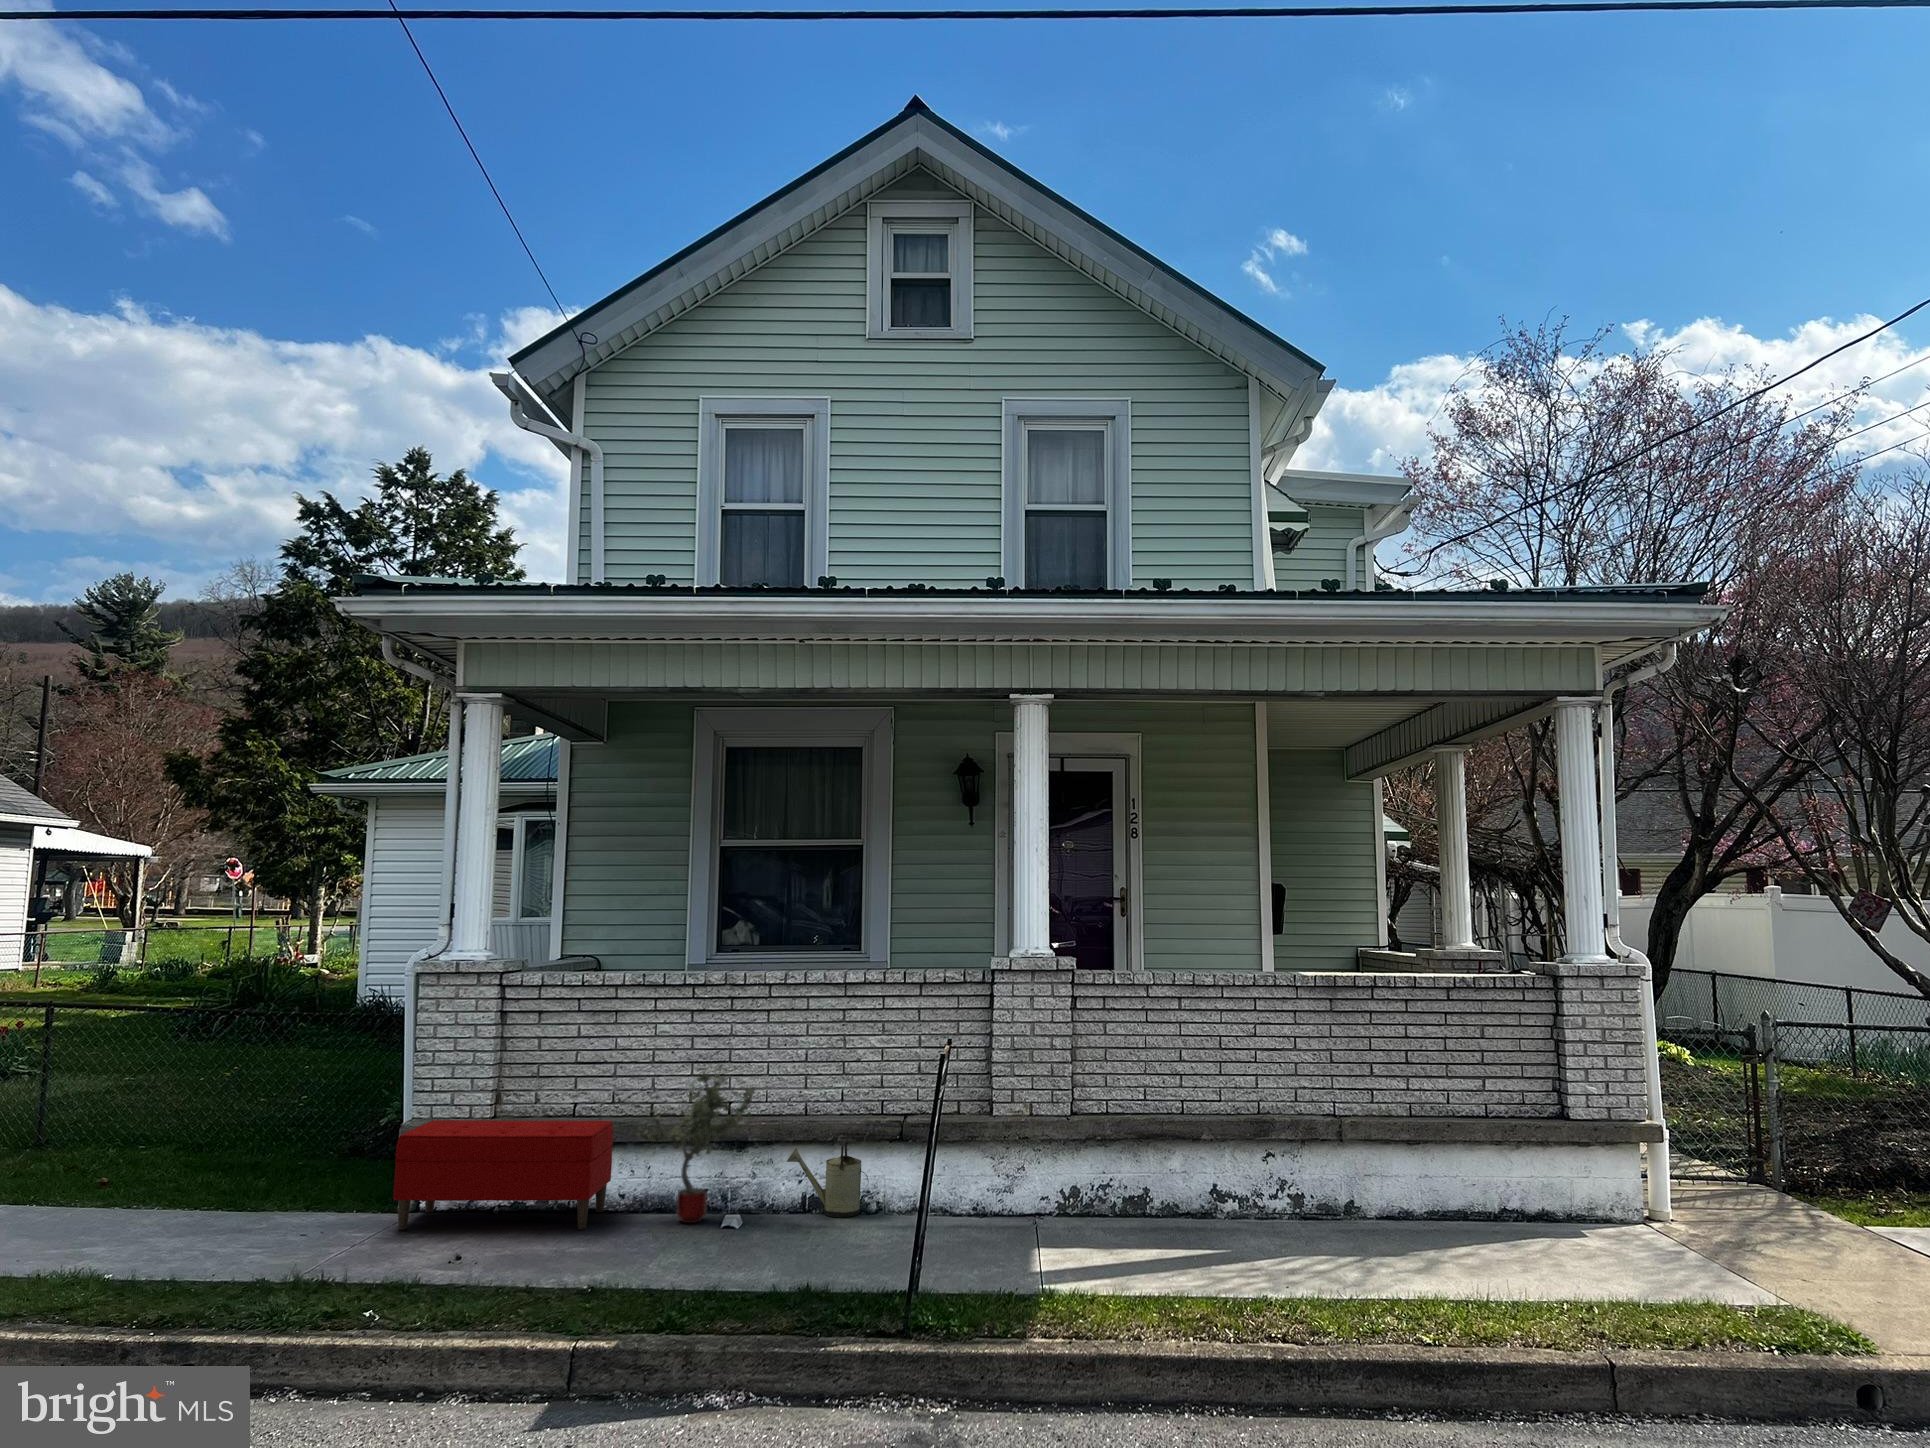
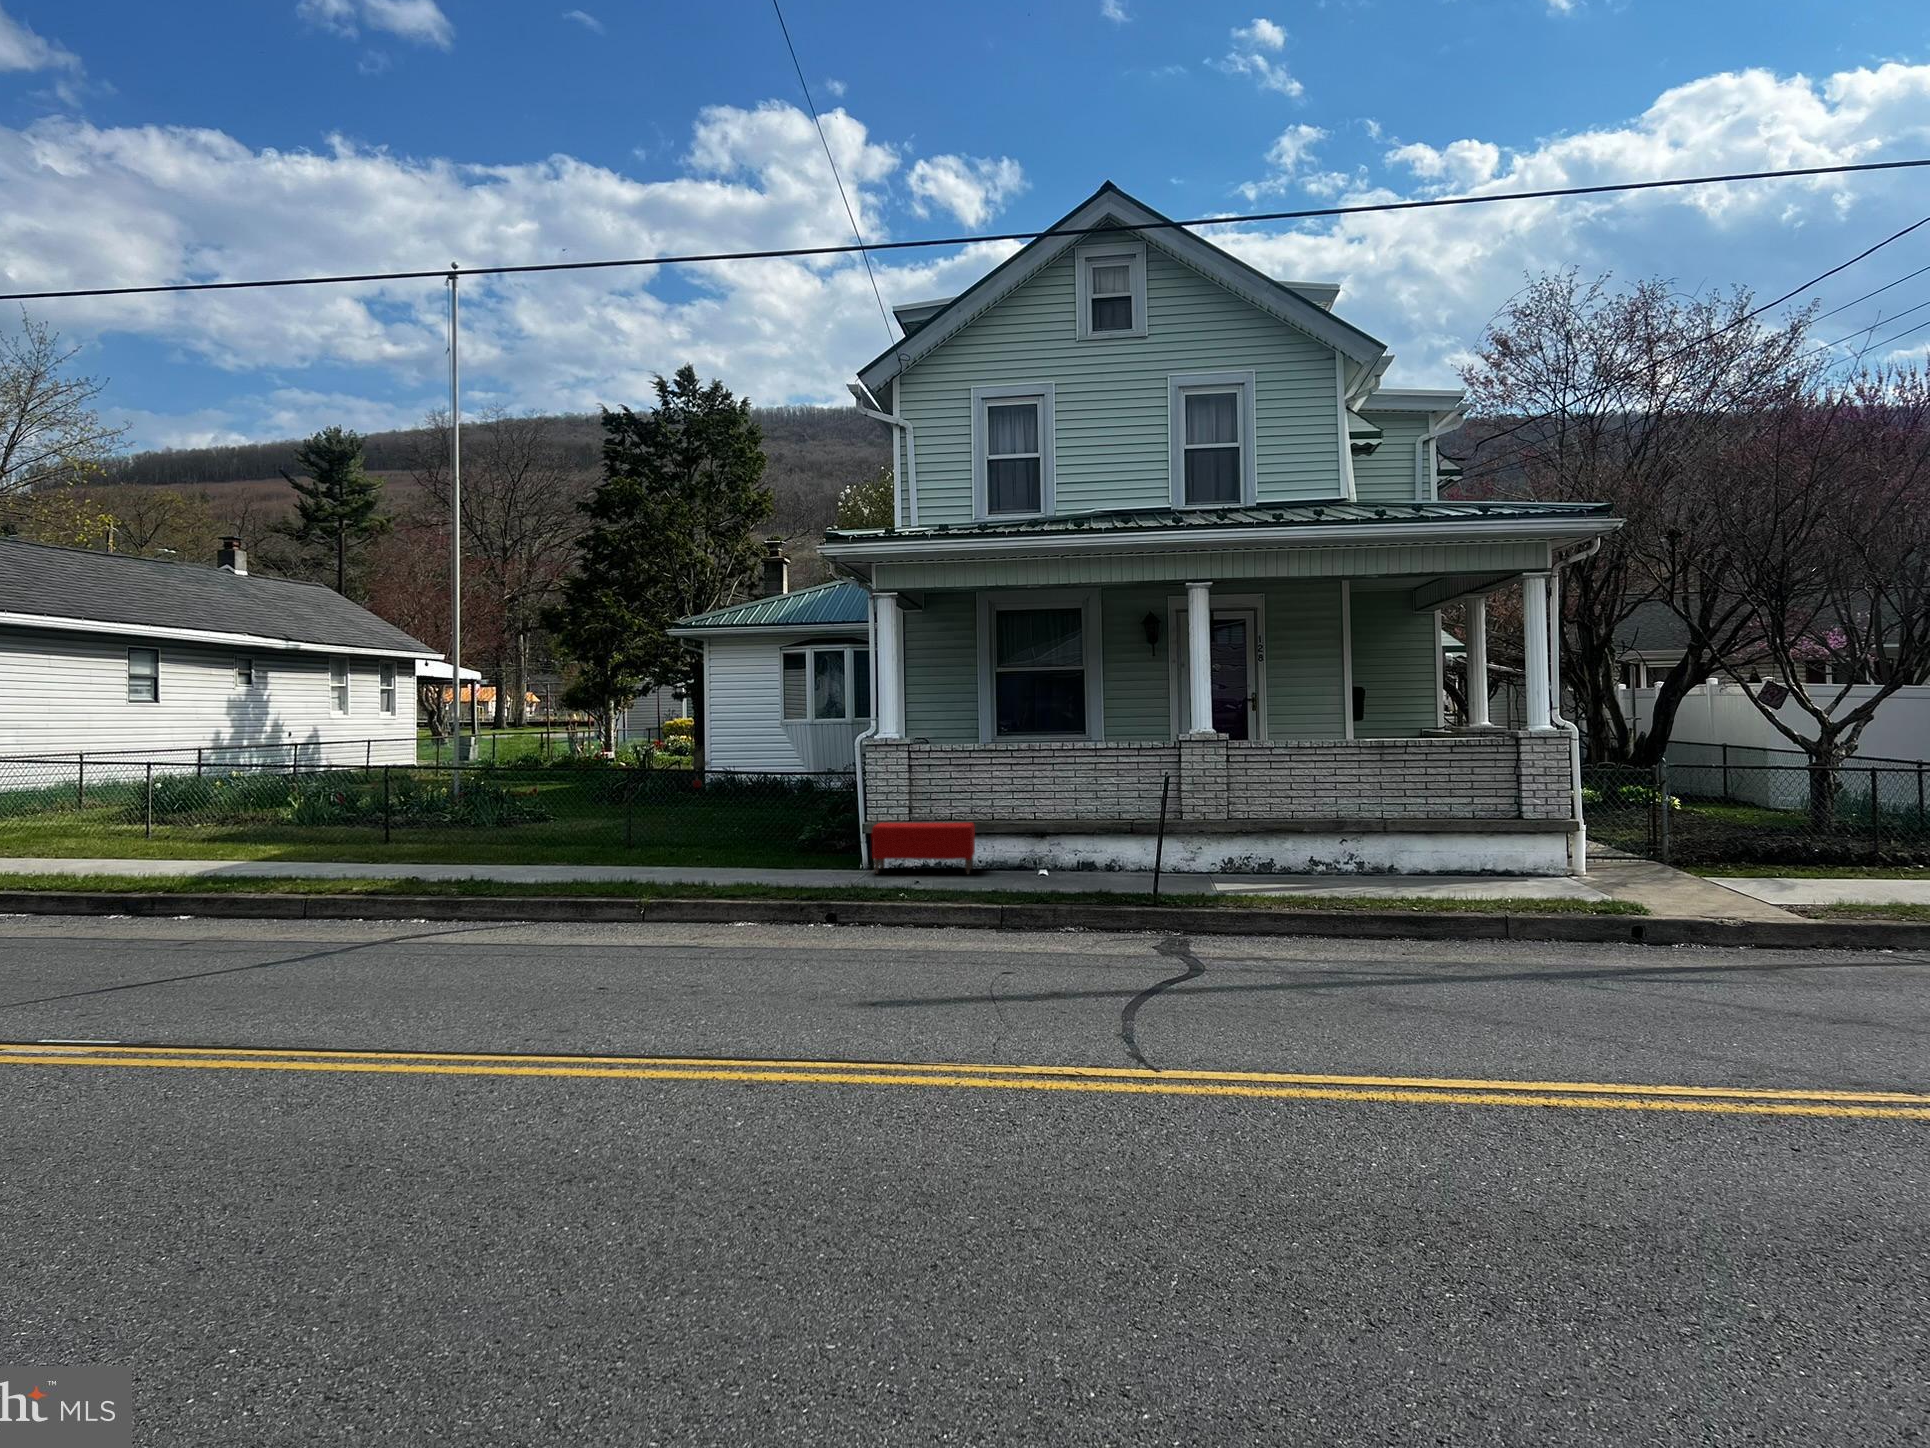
potted tree: present [637,1066,755,1223] -> present [691,748,711,788]
watering can: present [787,1140,868,1217] -> none [1070,832,1115,871]

